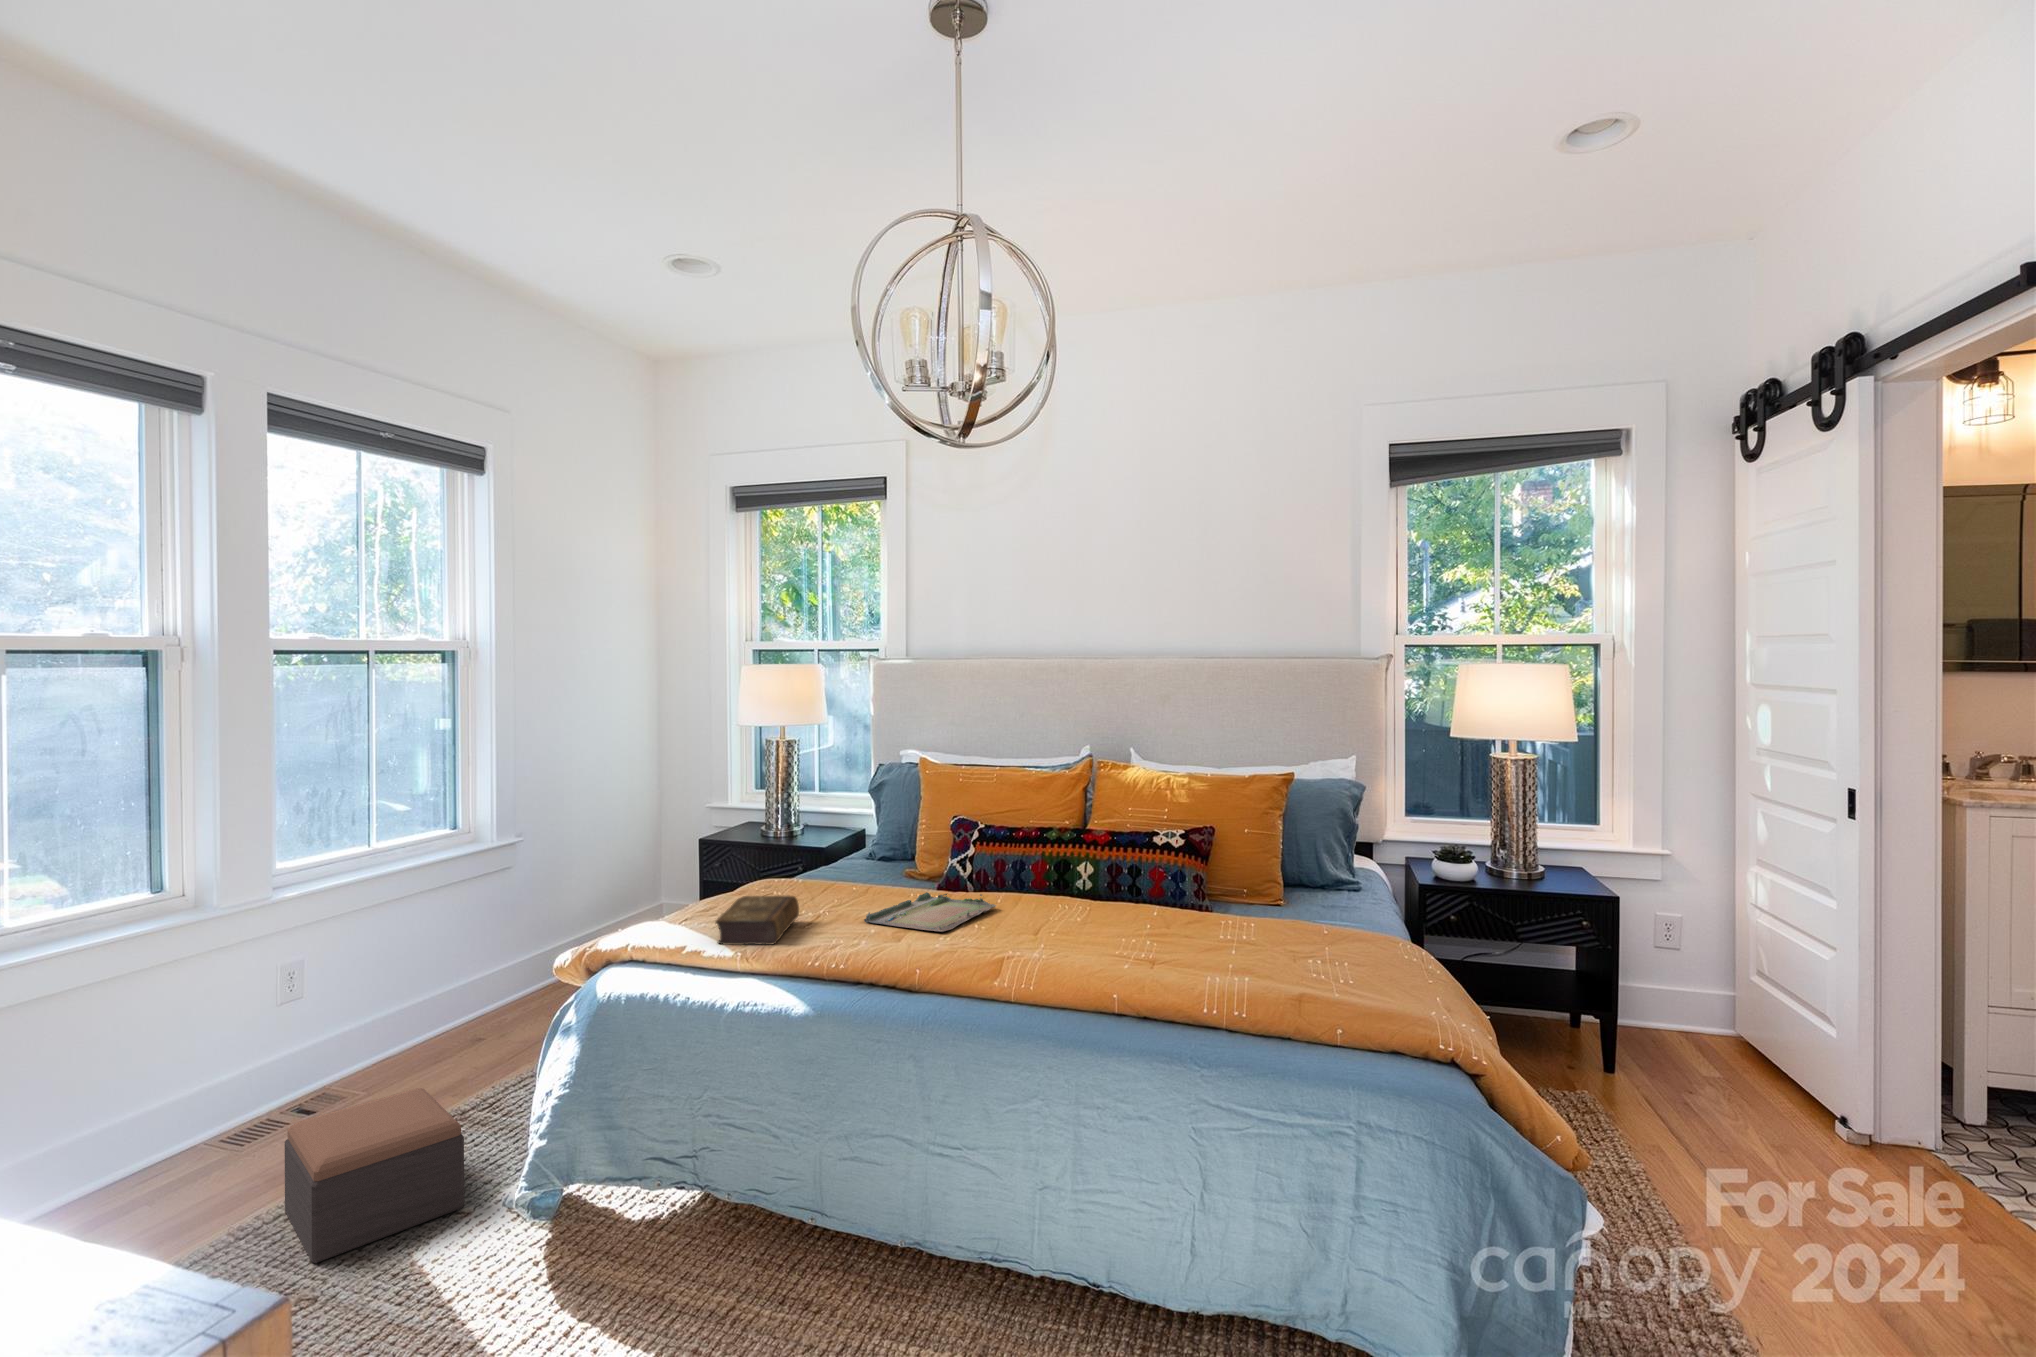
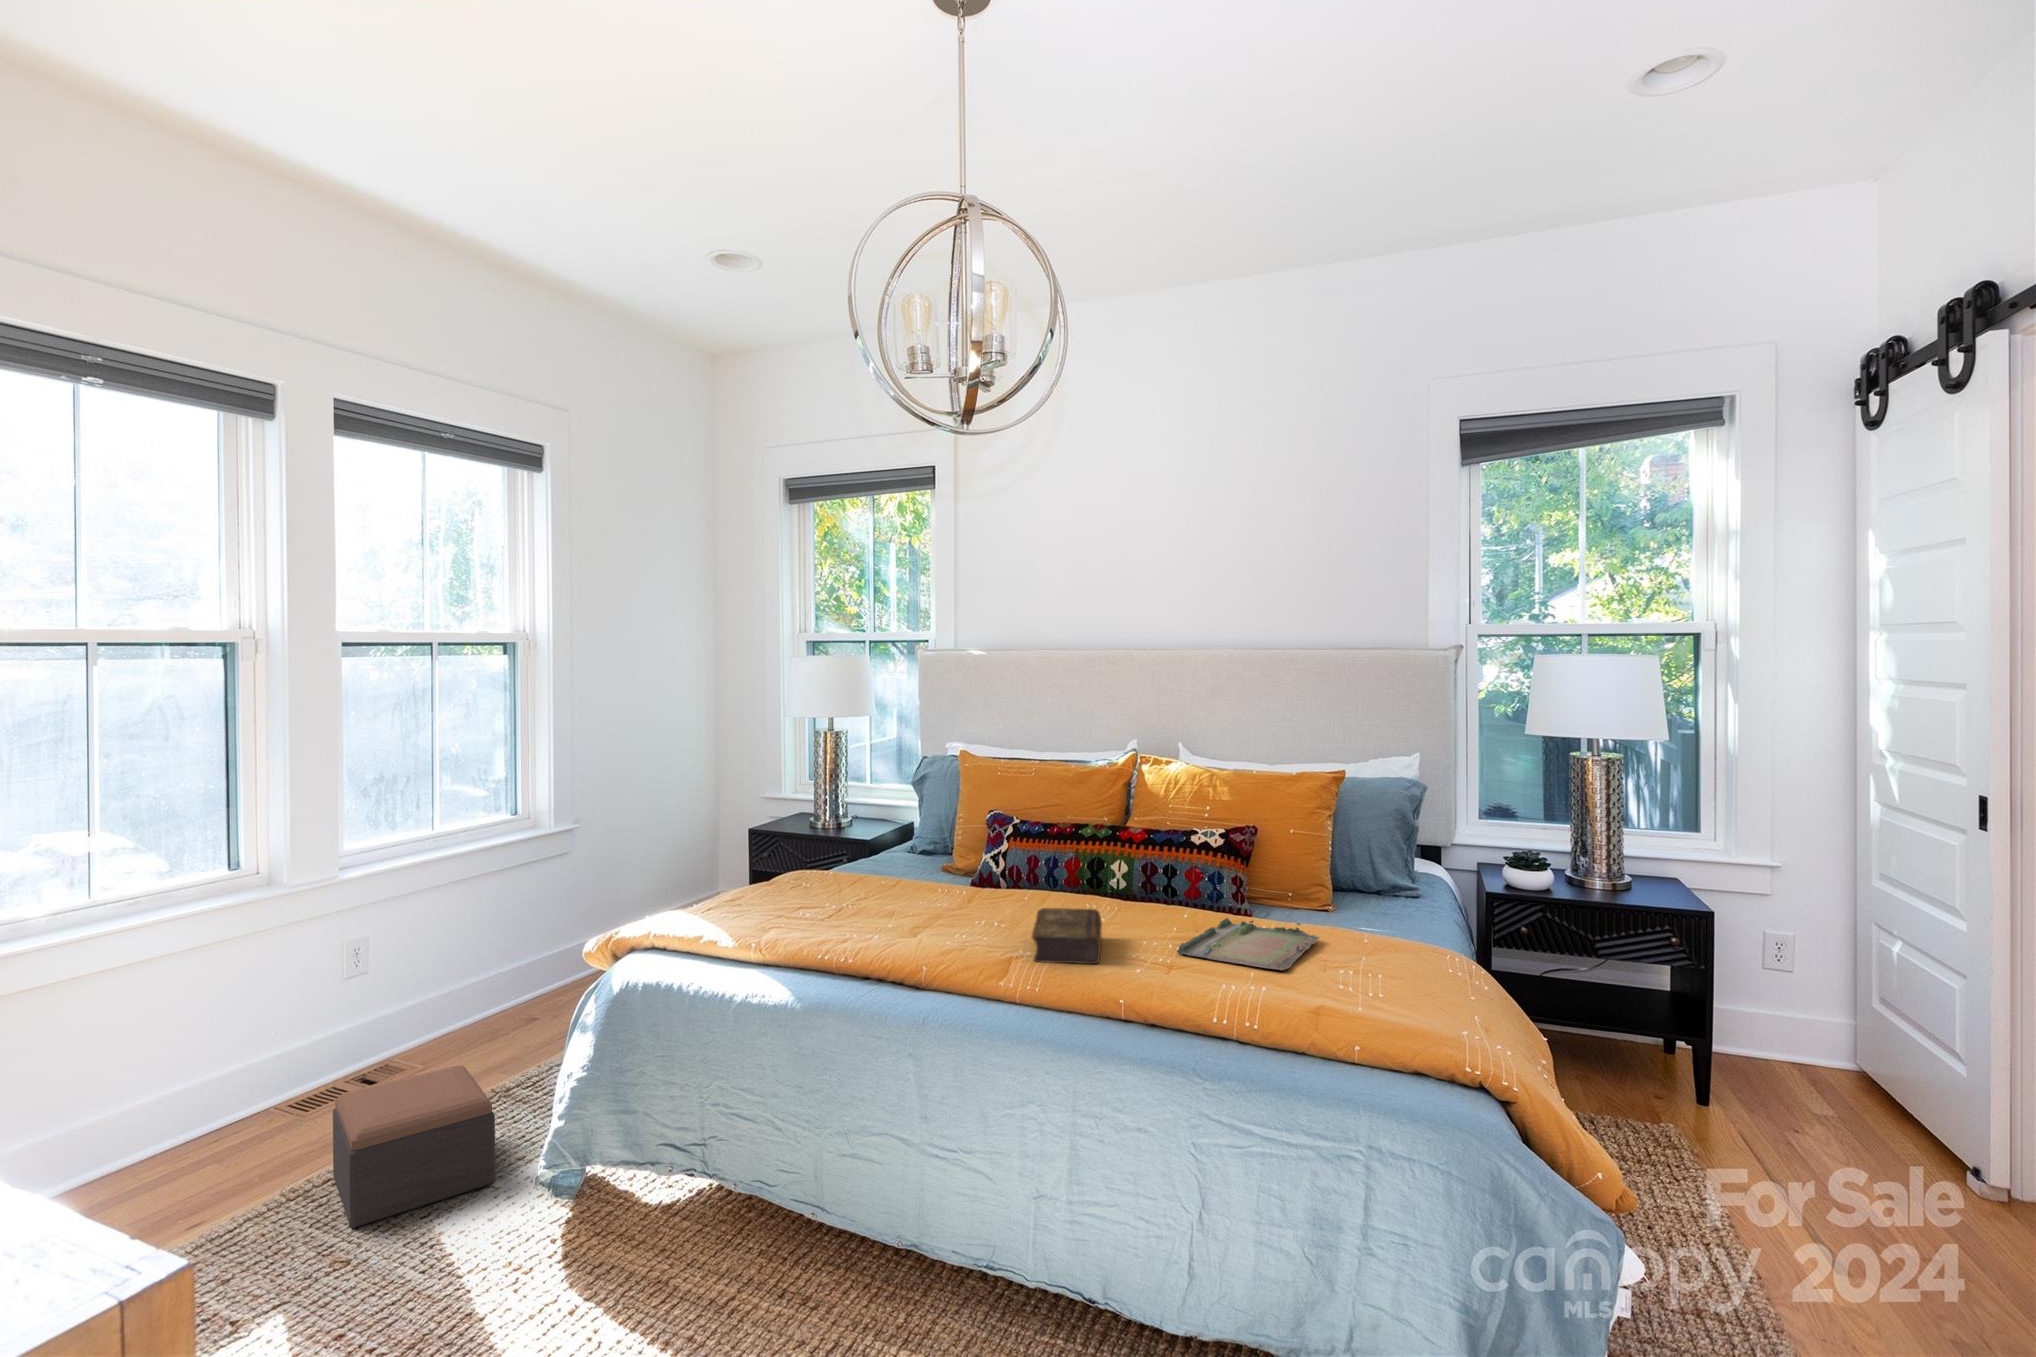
tray: present [864,892,996,932] -> present [1177,918,1320,970]
book: present [716,896,799,945] -> present [1032,908,1102,964]

